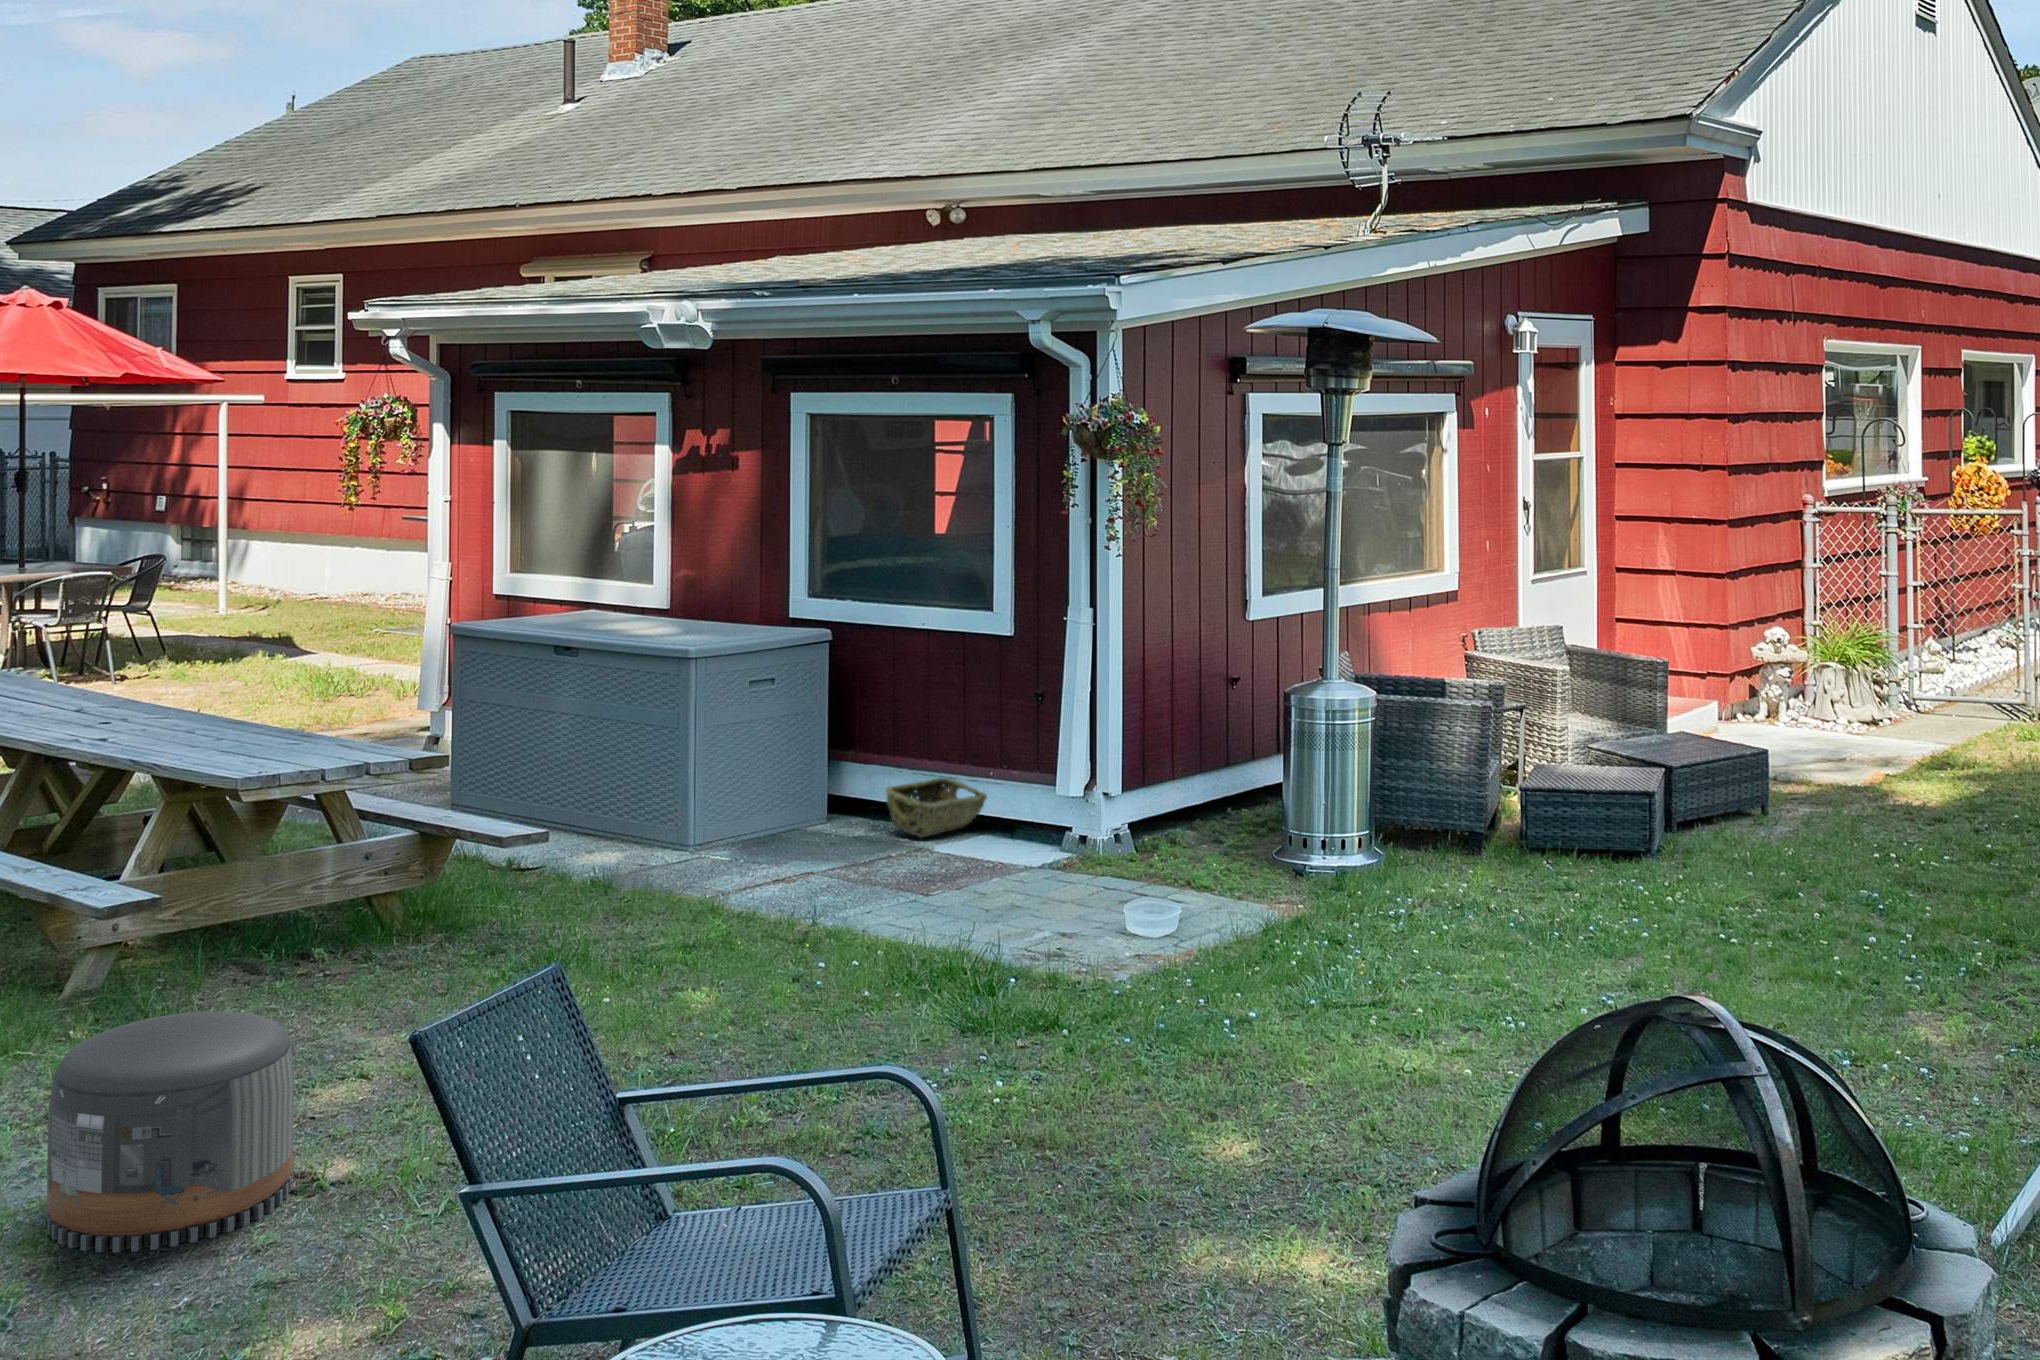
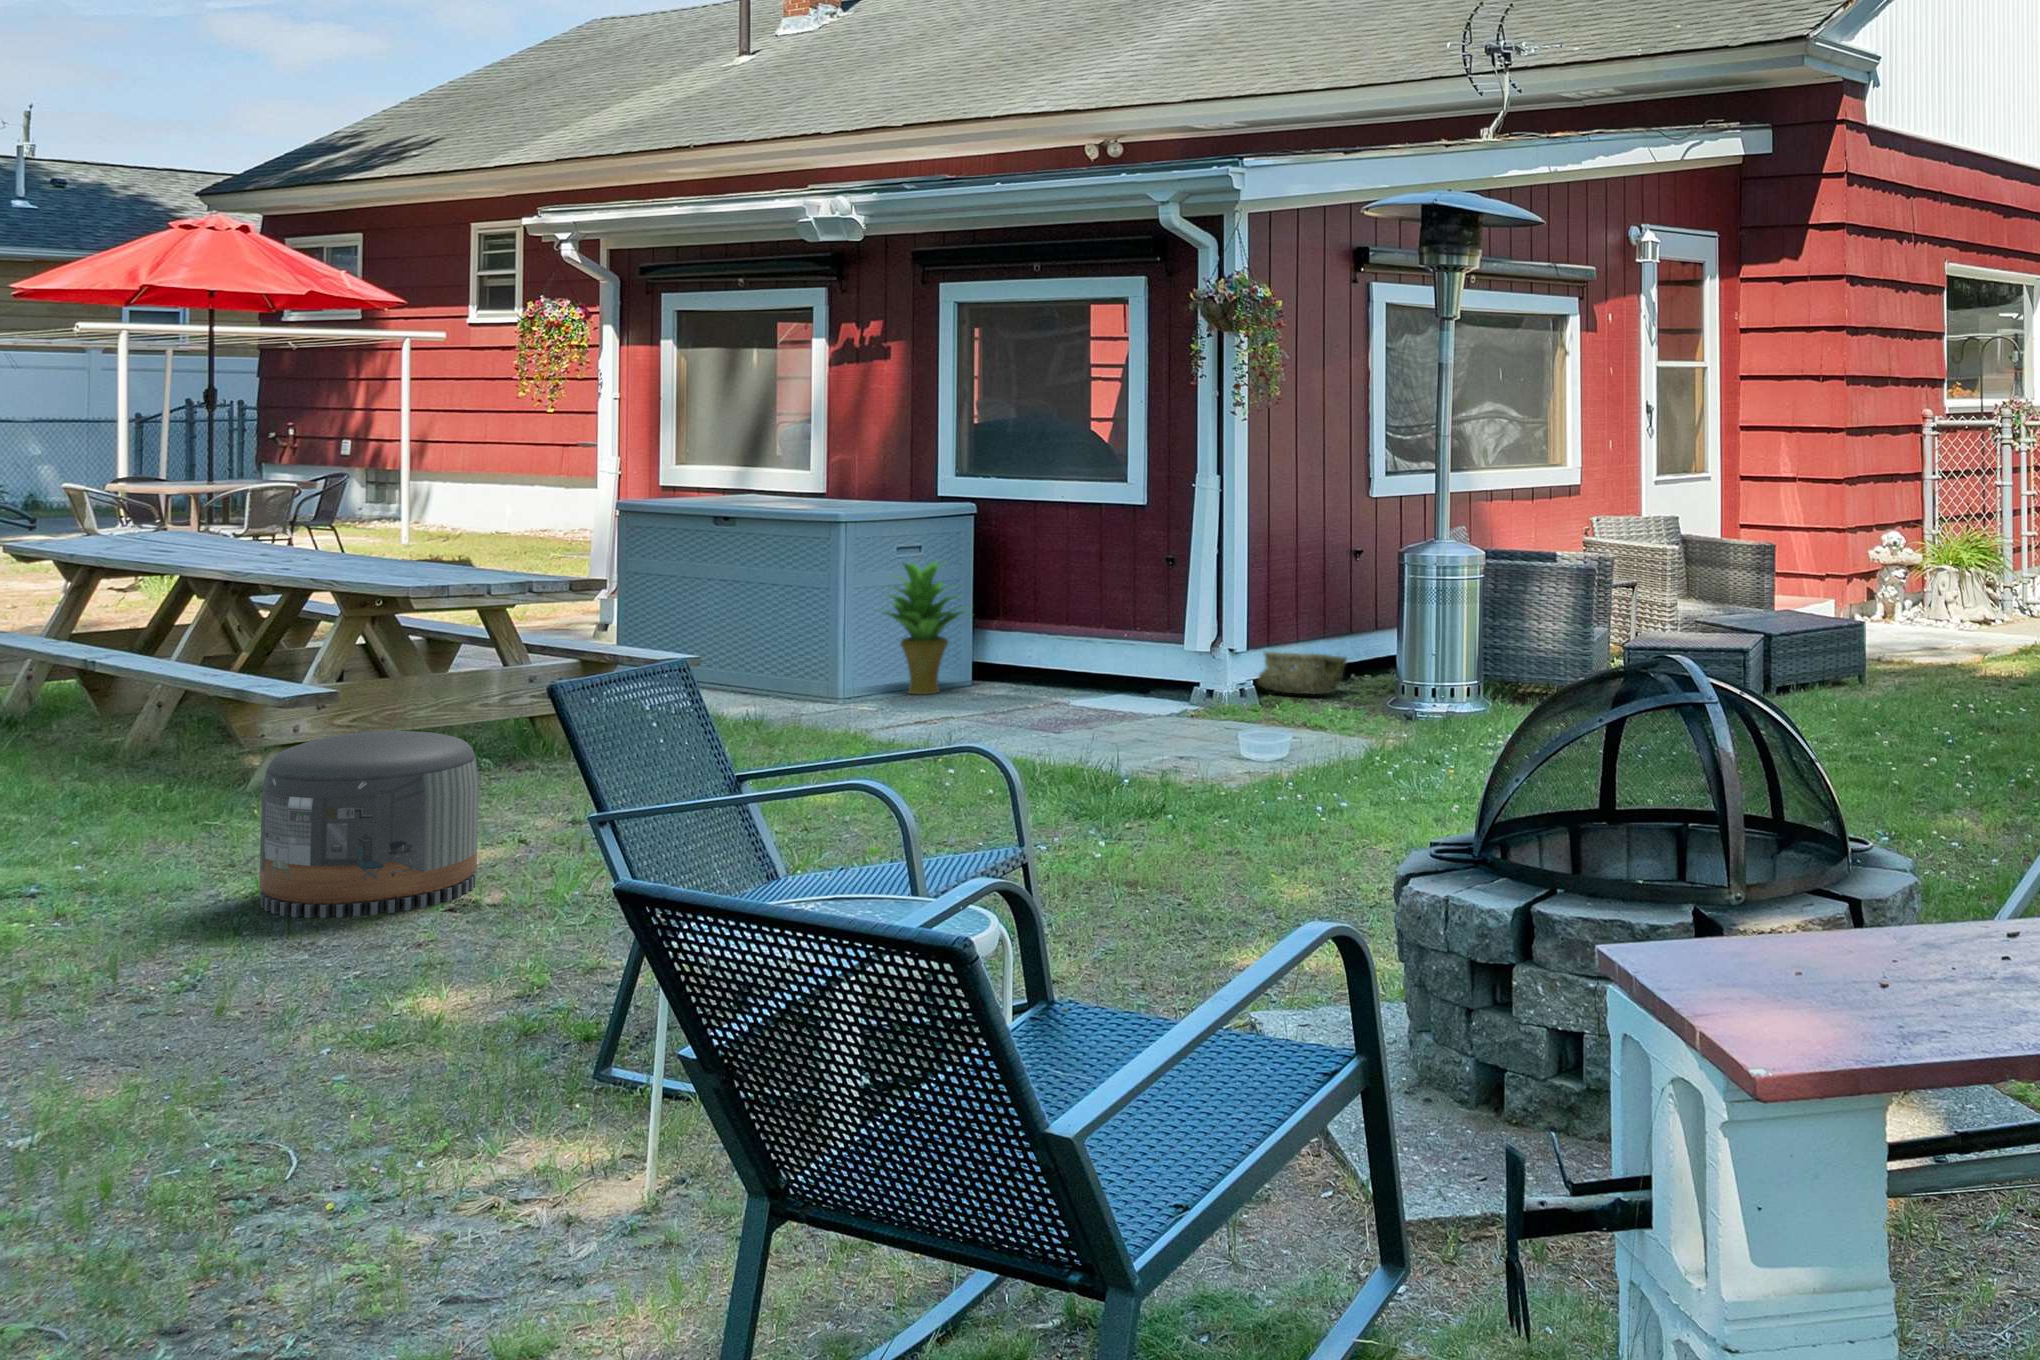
potted plant: none [723,700,833,845] -> present [884,561,972,695]
woven basket: present [886,778,987,838] -> present [1257,652,1347,694]

